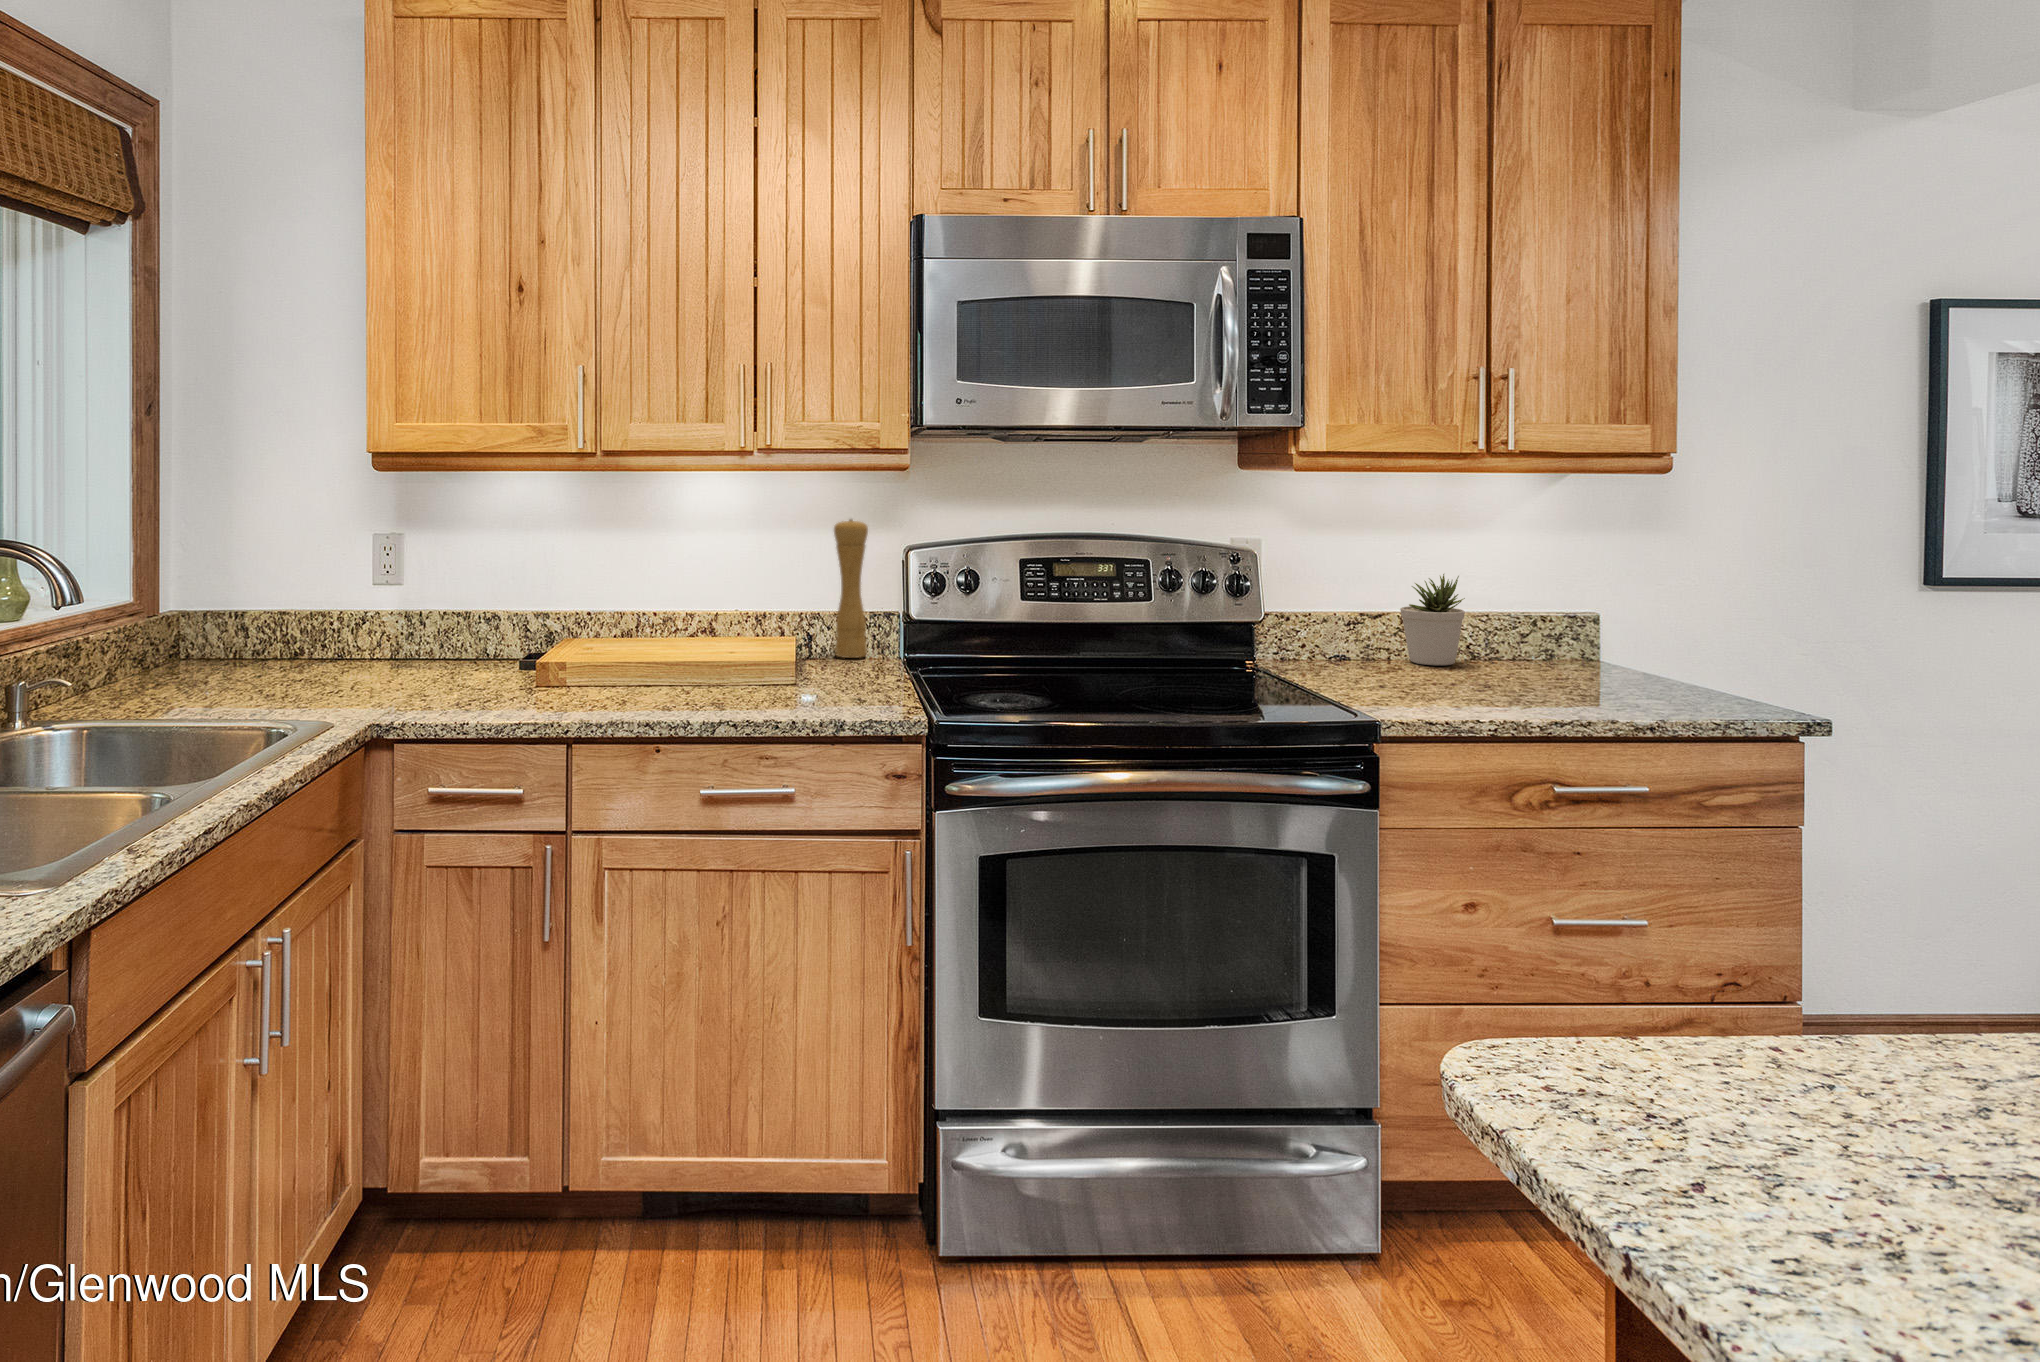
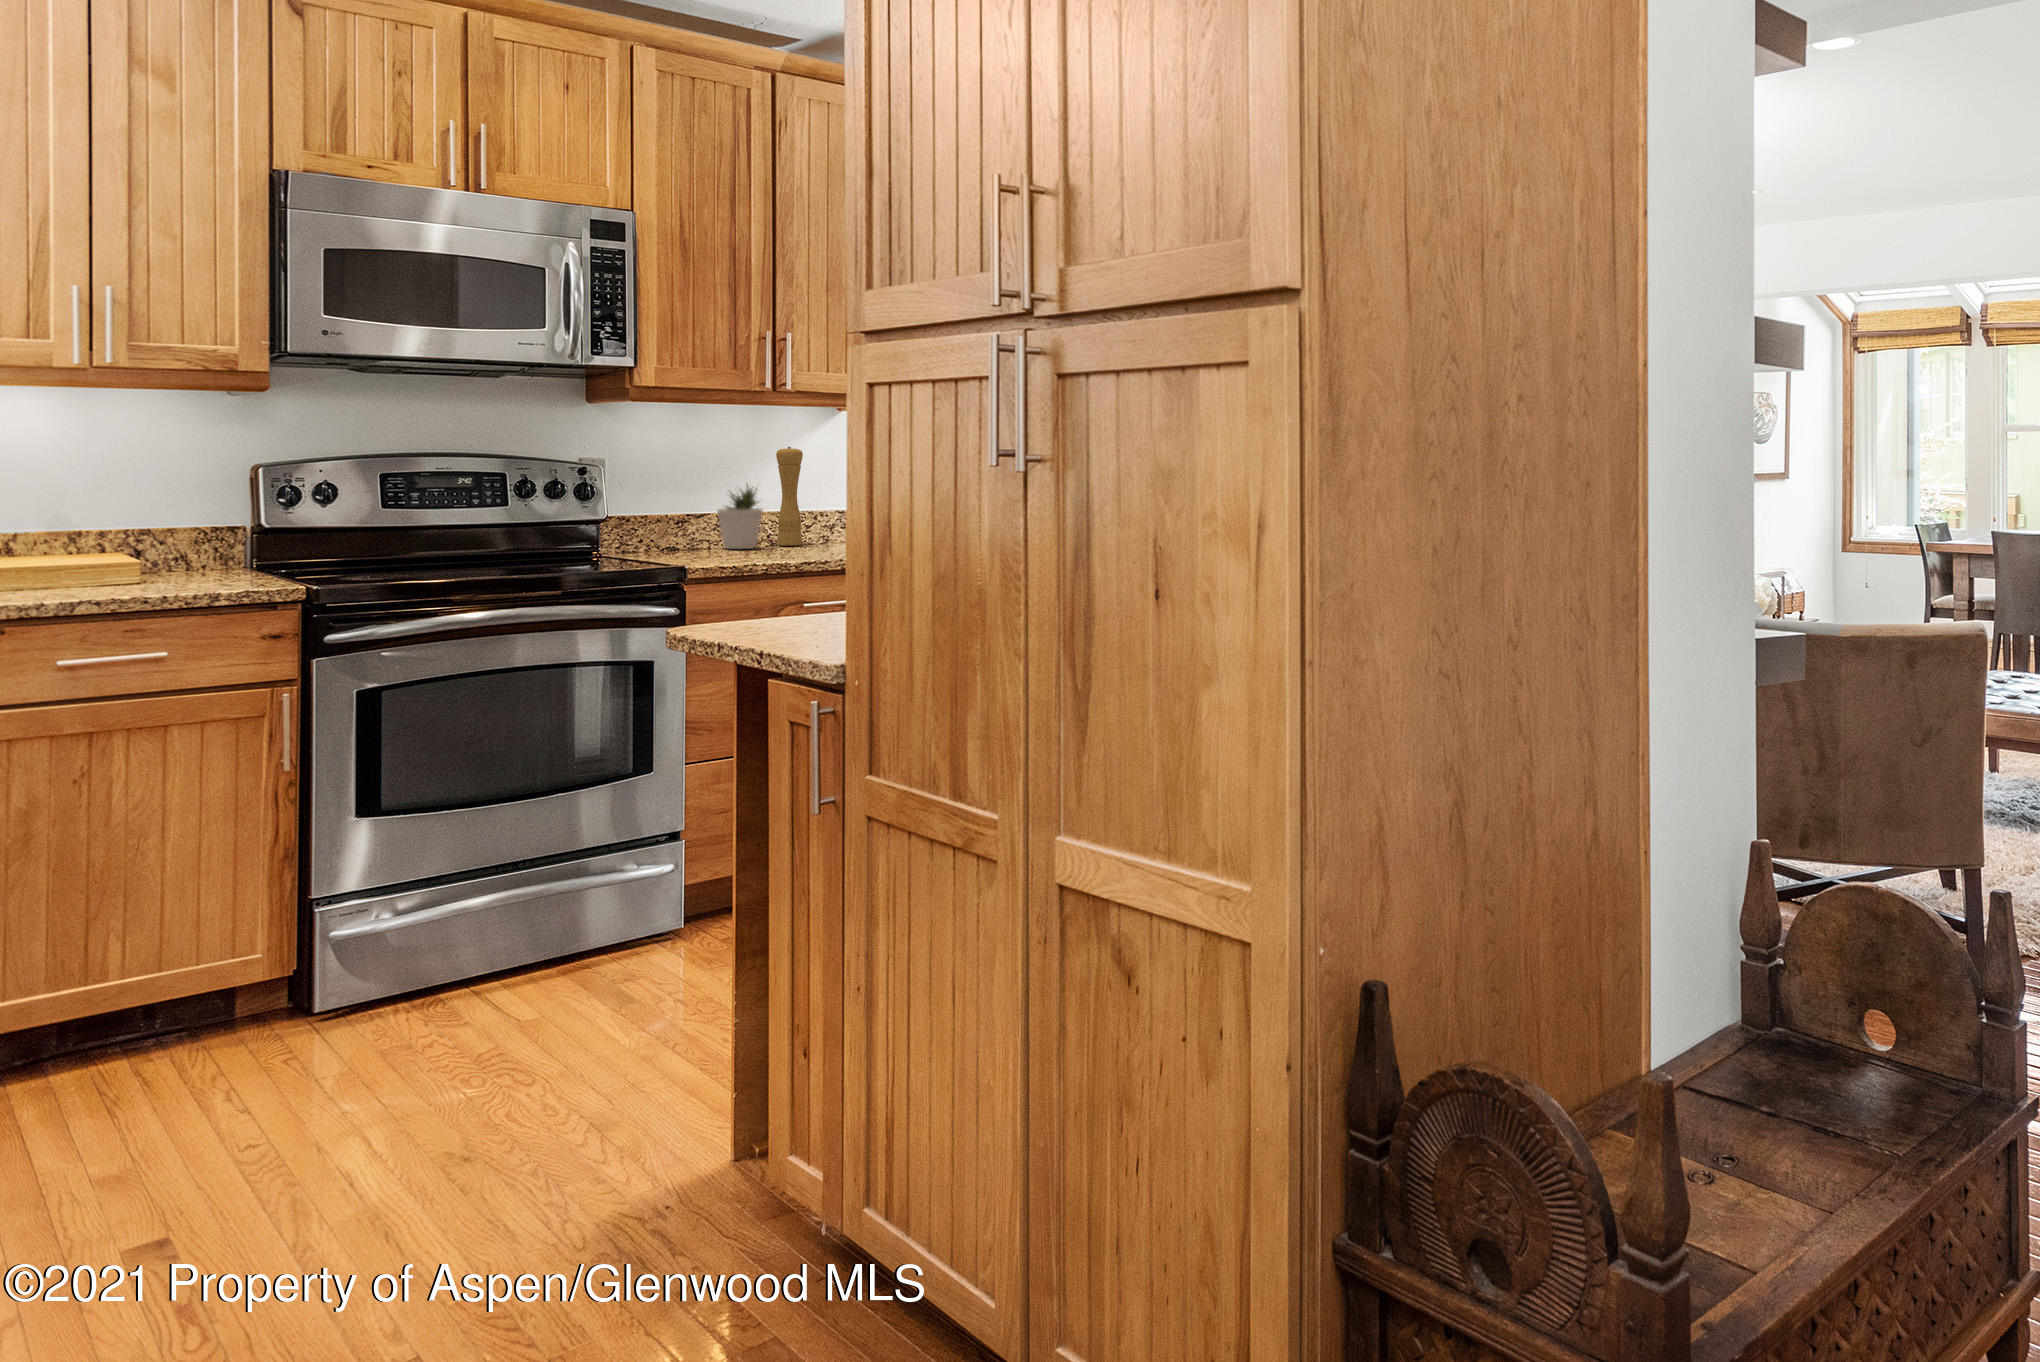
pepper mill: present [834,519,868,658] -> present [776,447,803,546]

